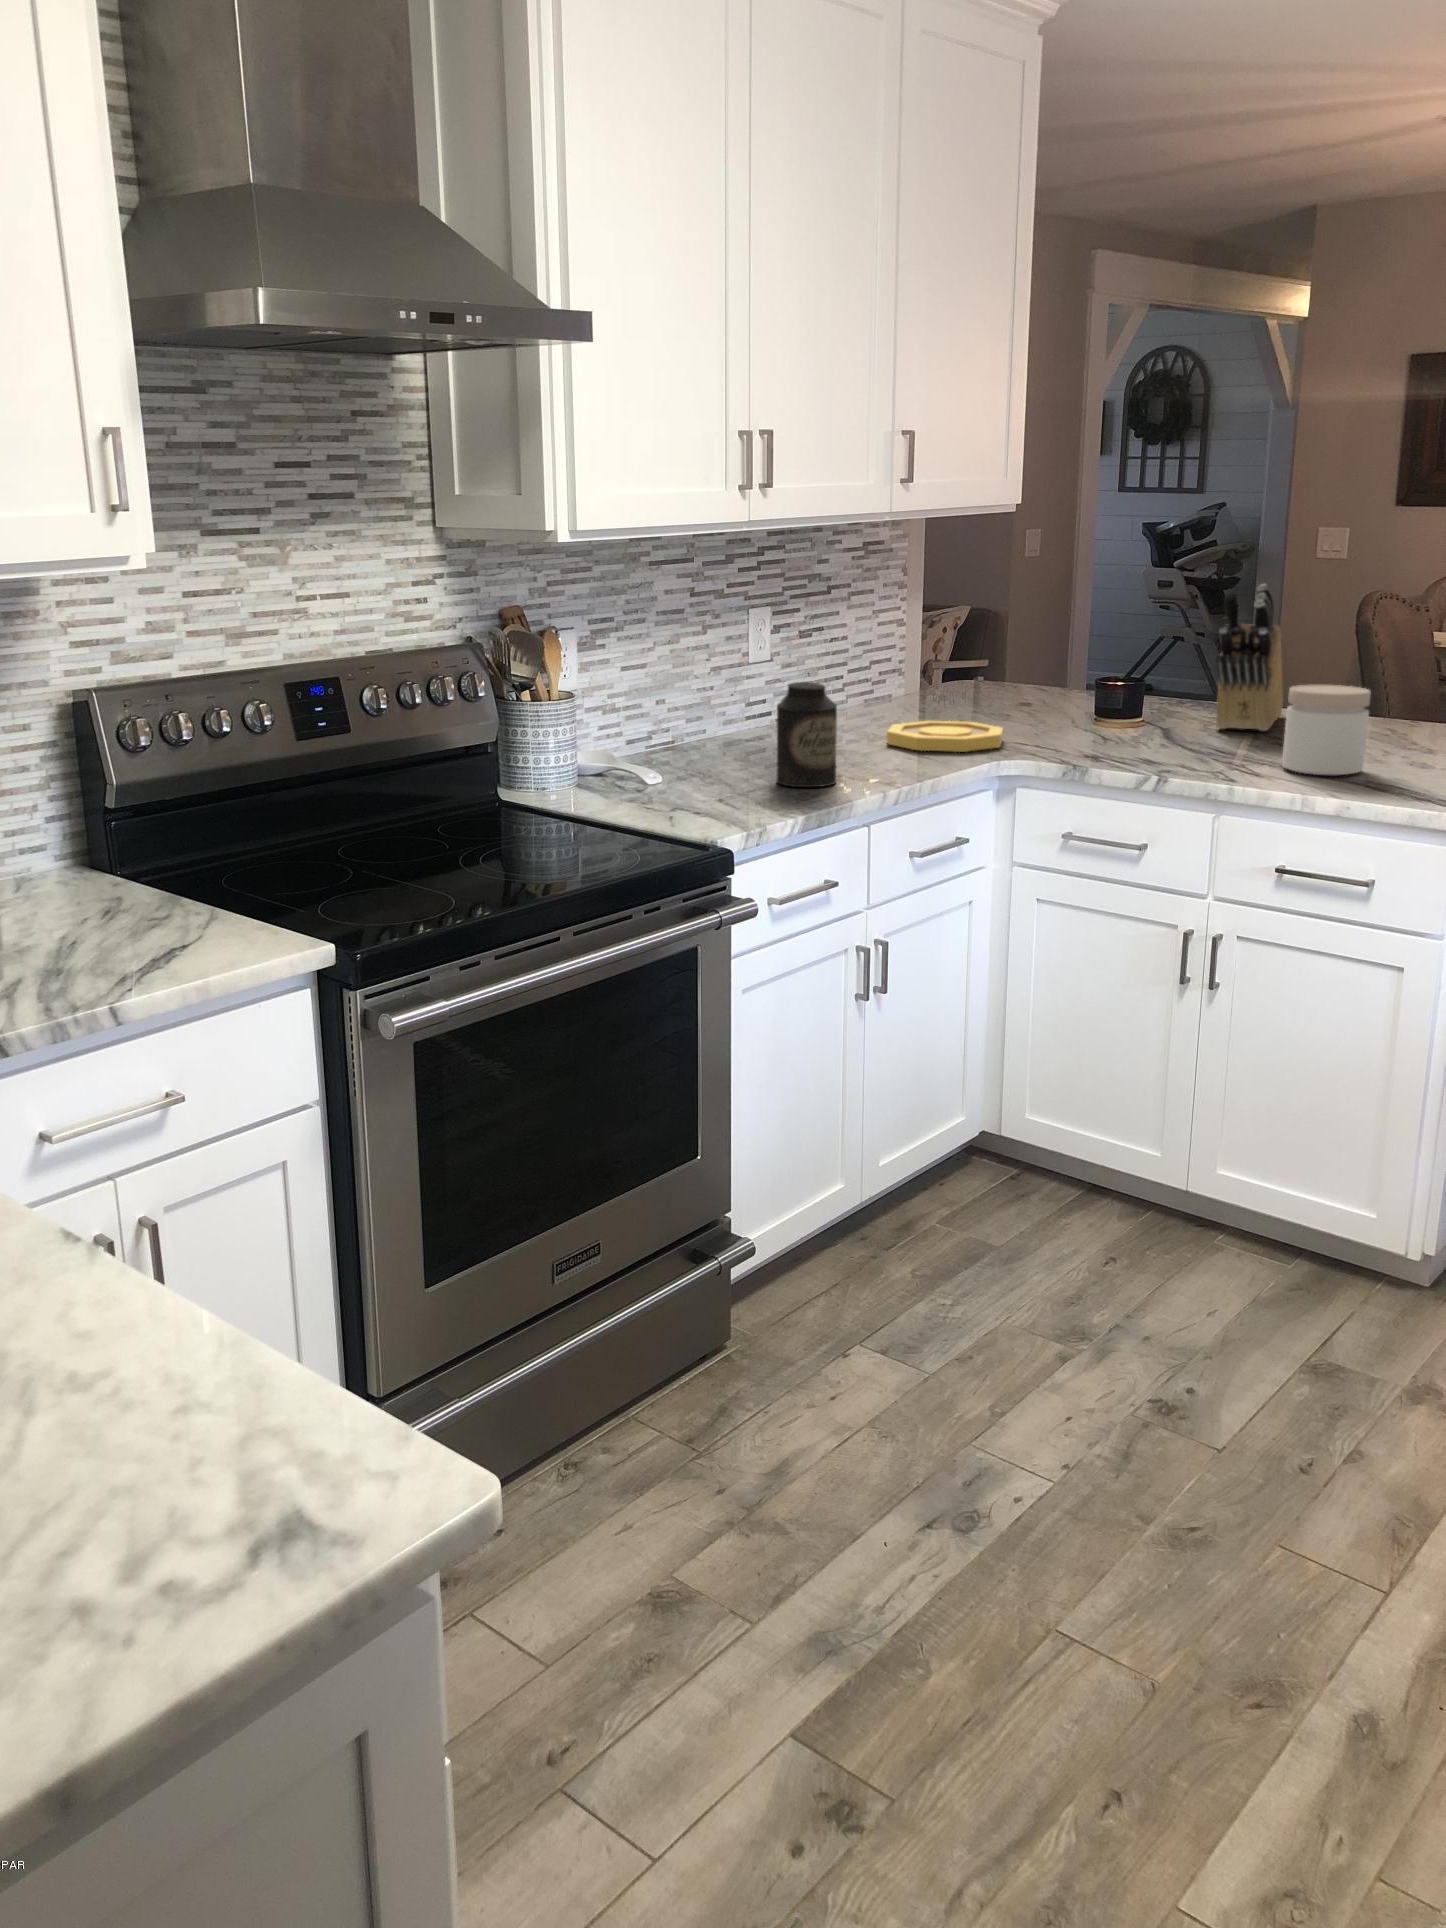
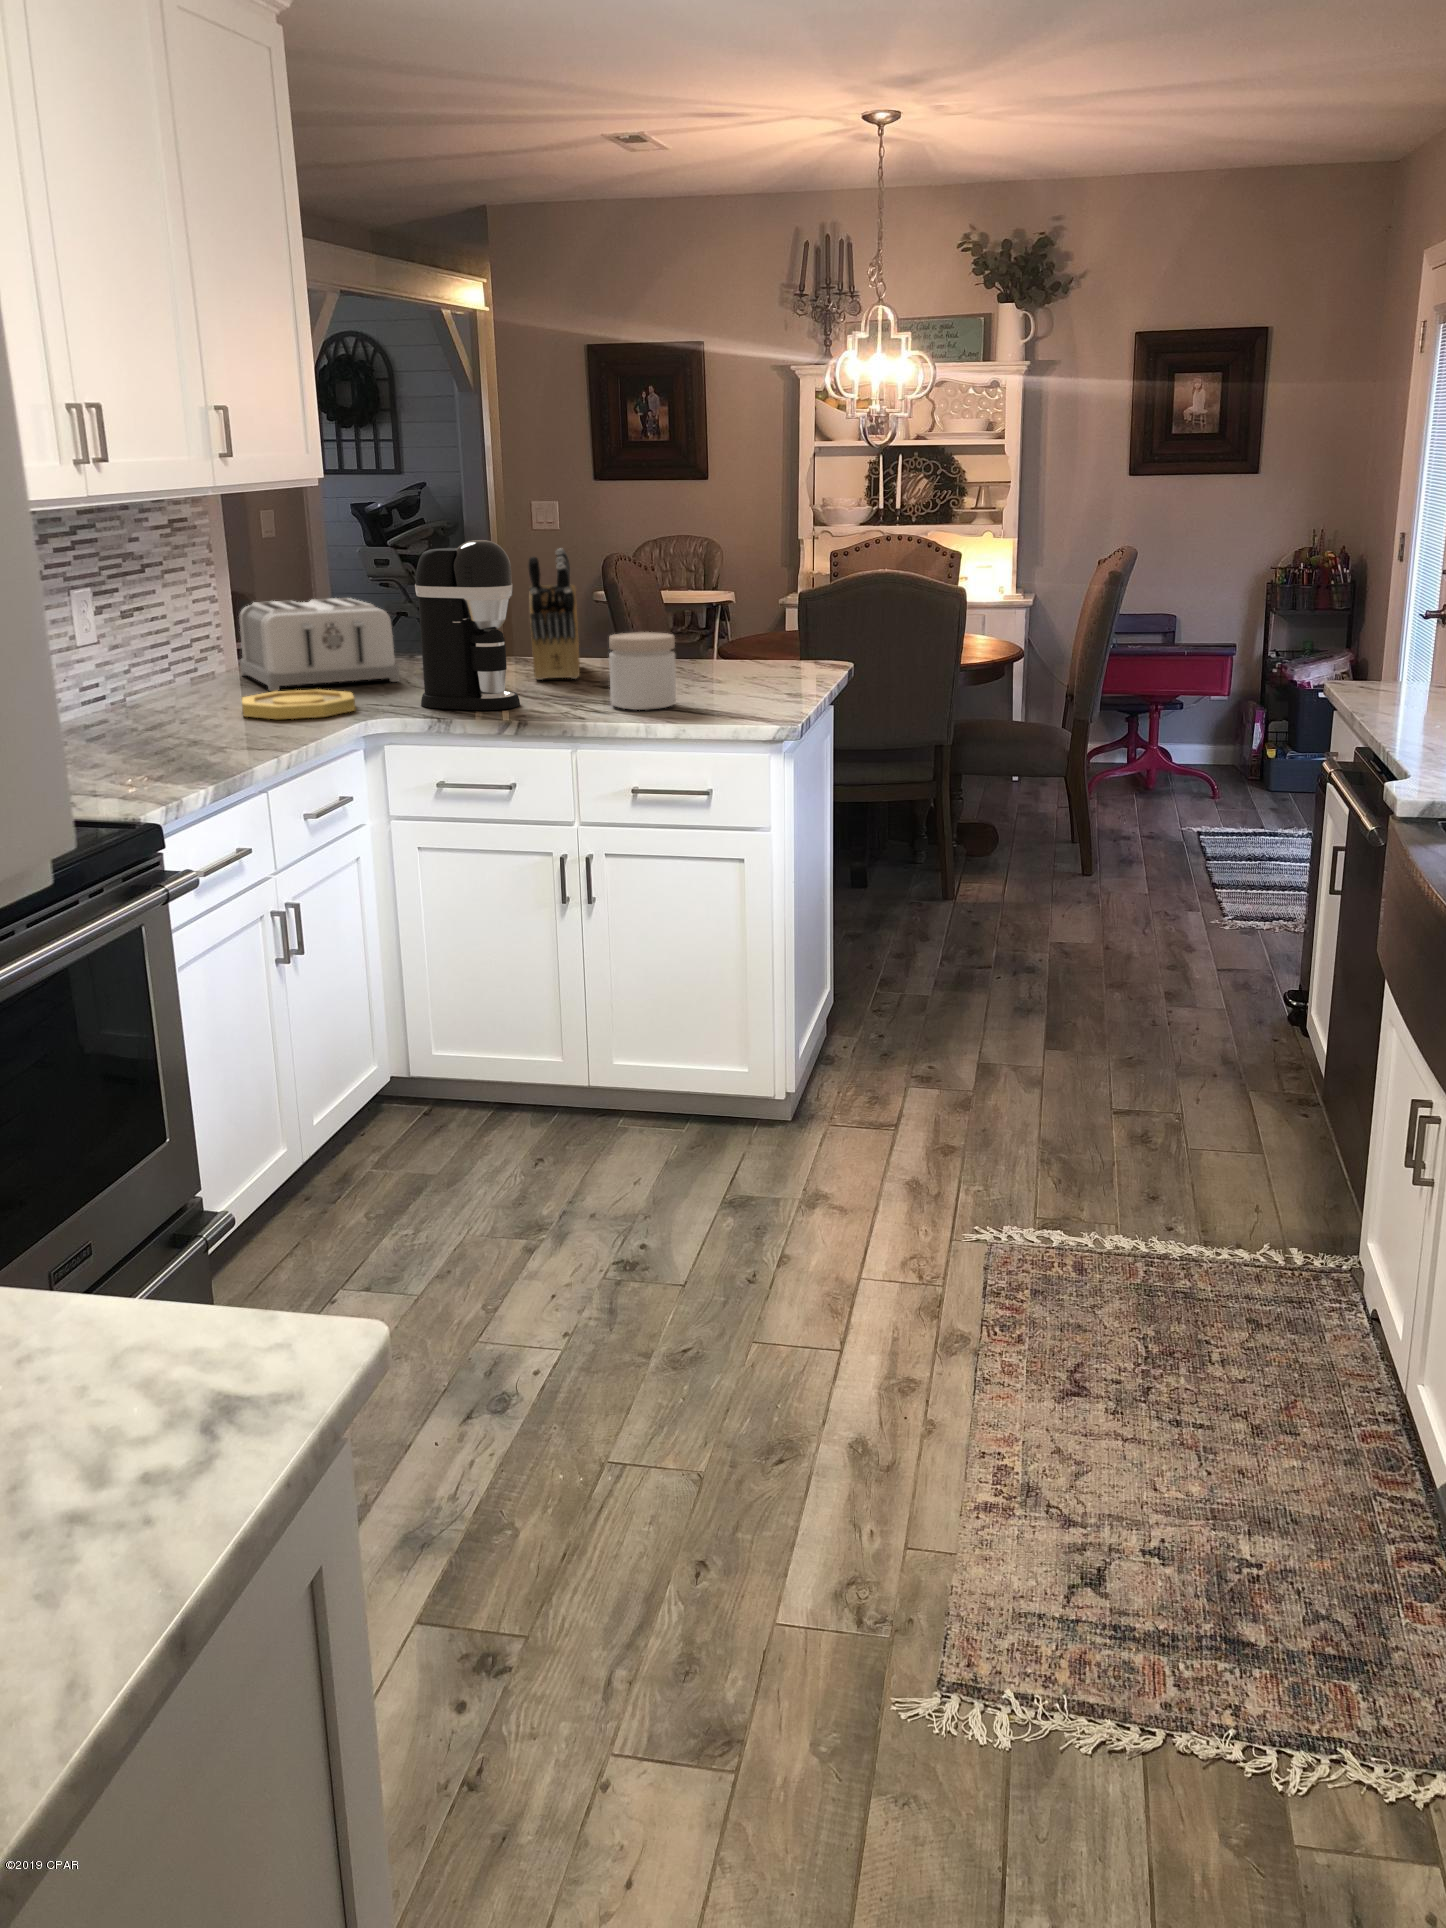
coffee maker: none [1072,573,1188,760] -> present [415,540,520,710]
toaster: none [919,627,1070,719] -> present [239,598,399,691]
canister: present [777,682,837,787] -> none [150,658,222,762]

